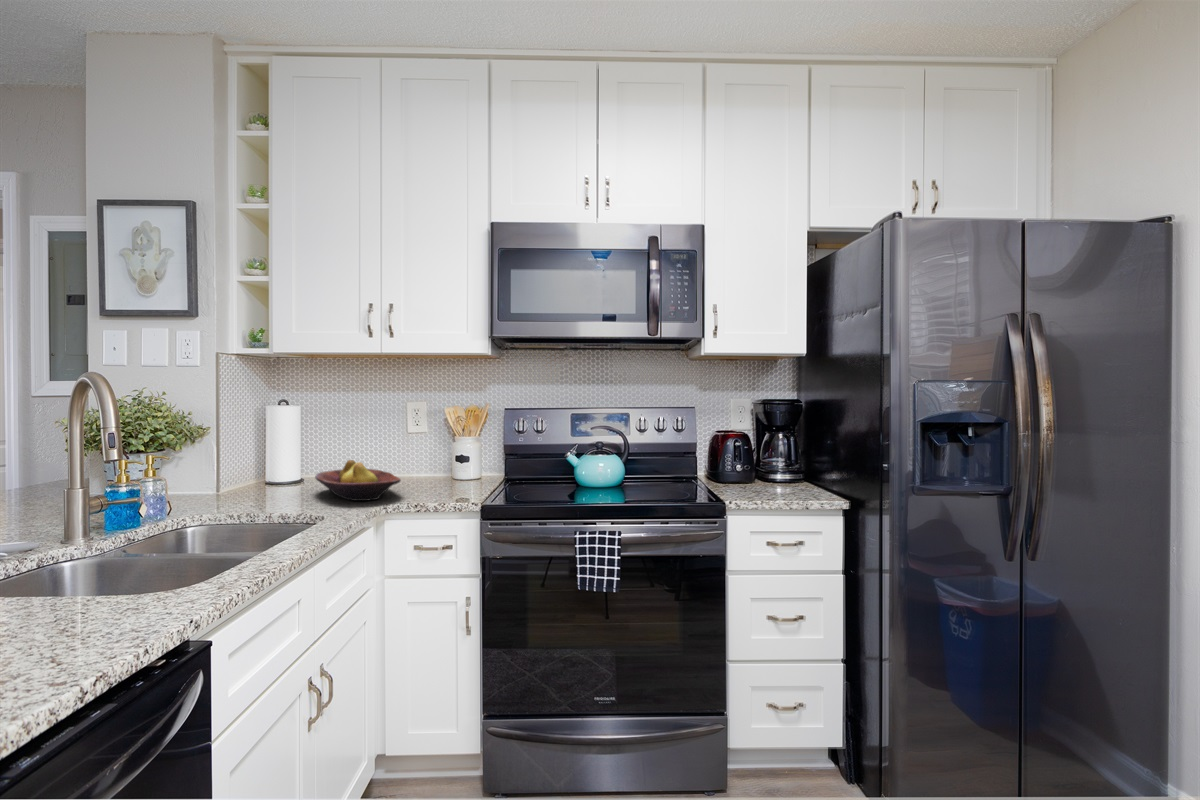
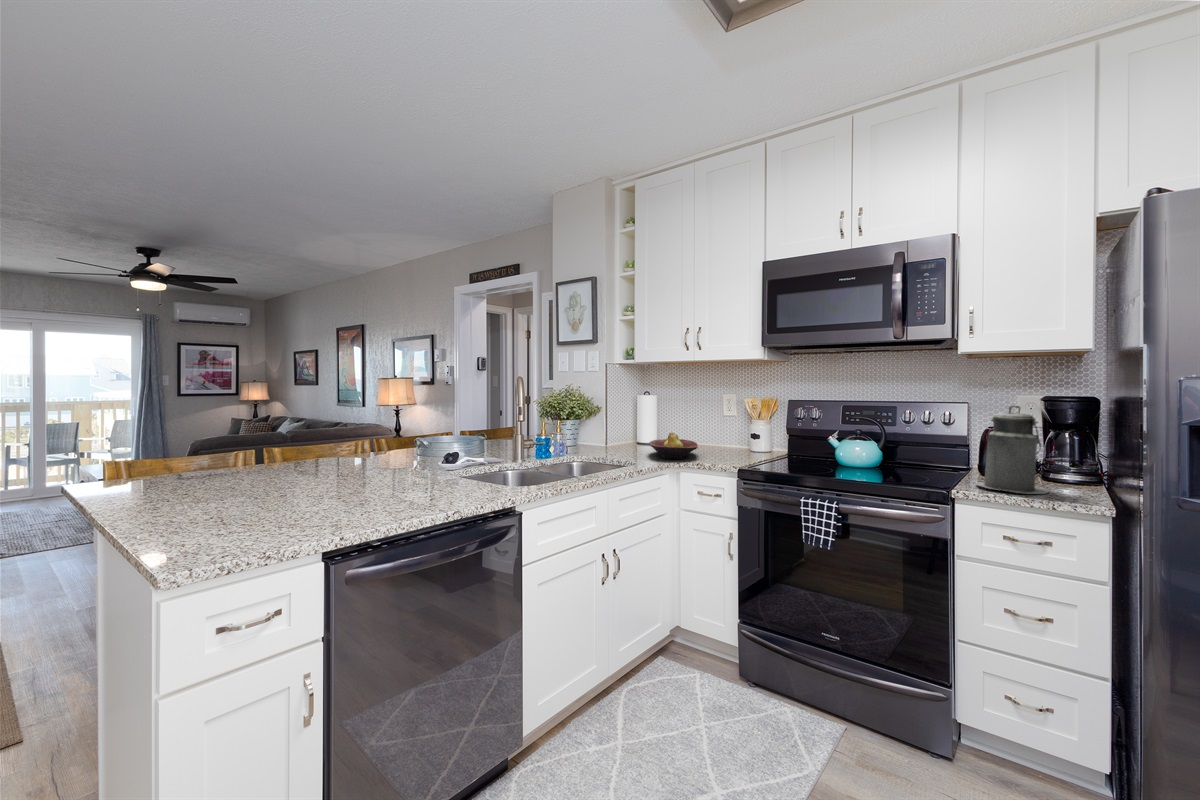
canister: none [734,410,795,498] -> present [976,406,1049,494]

